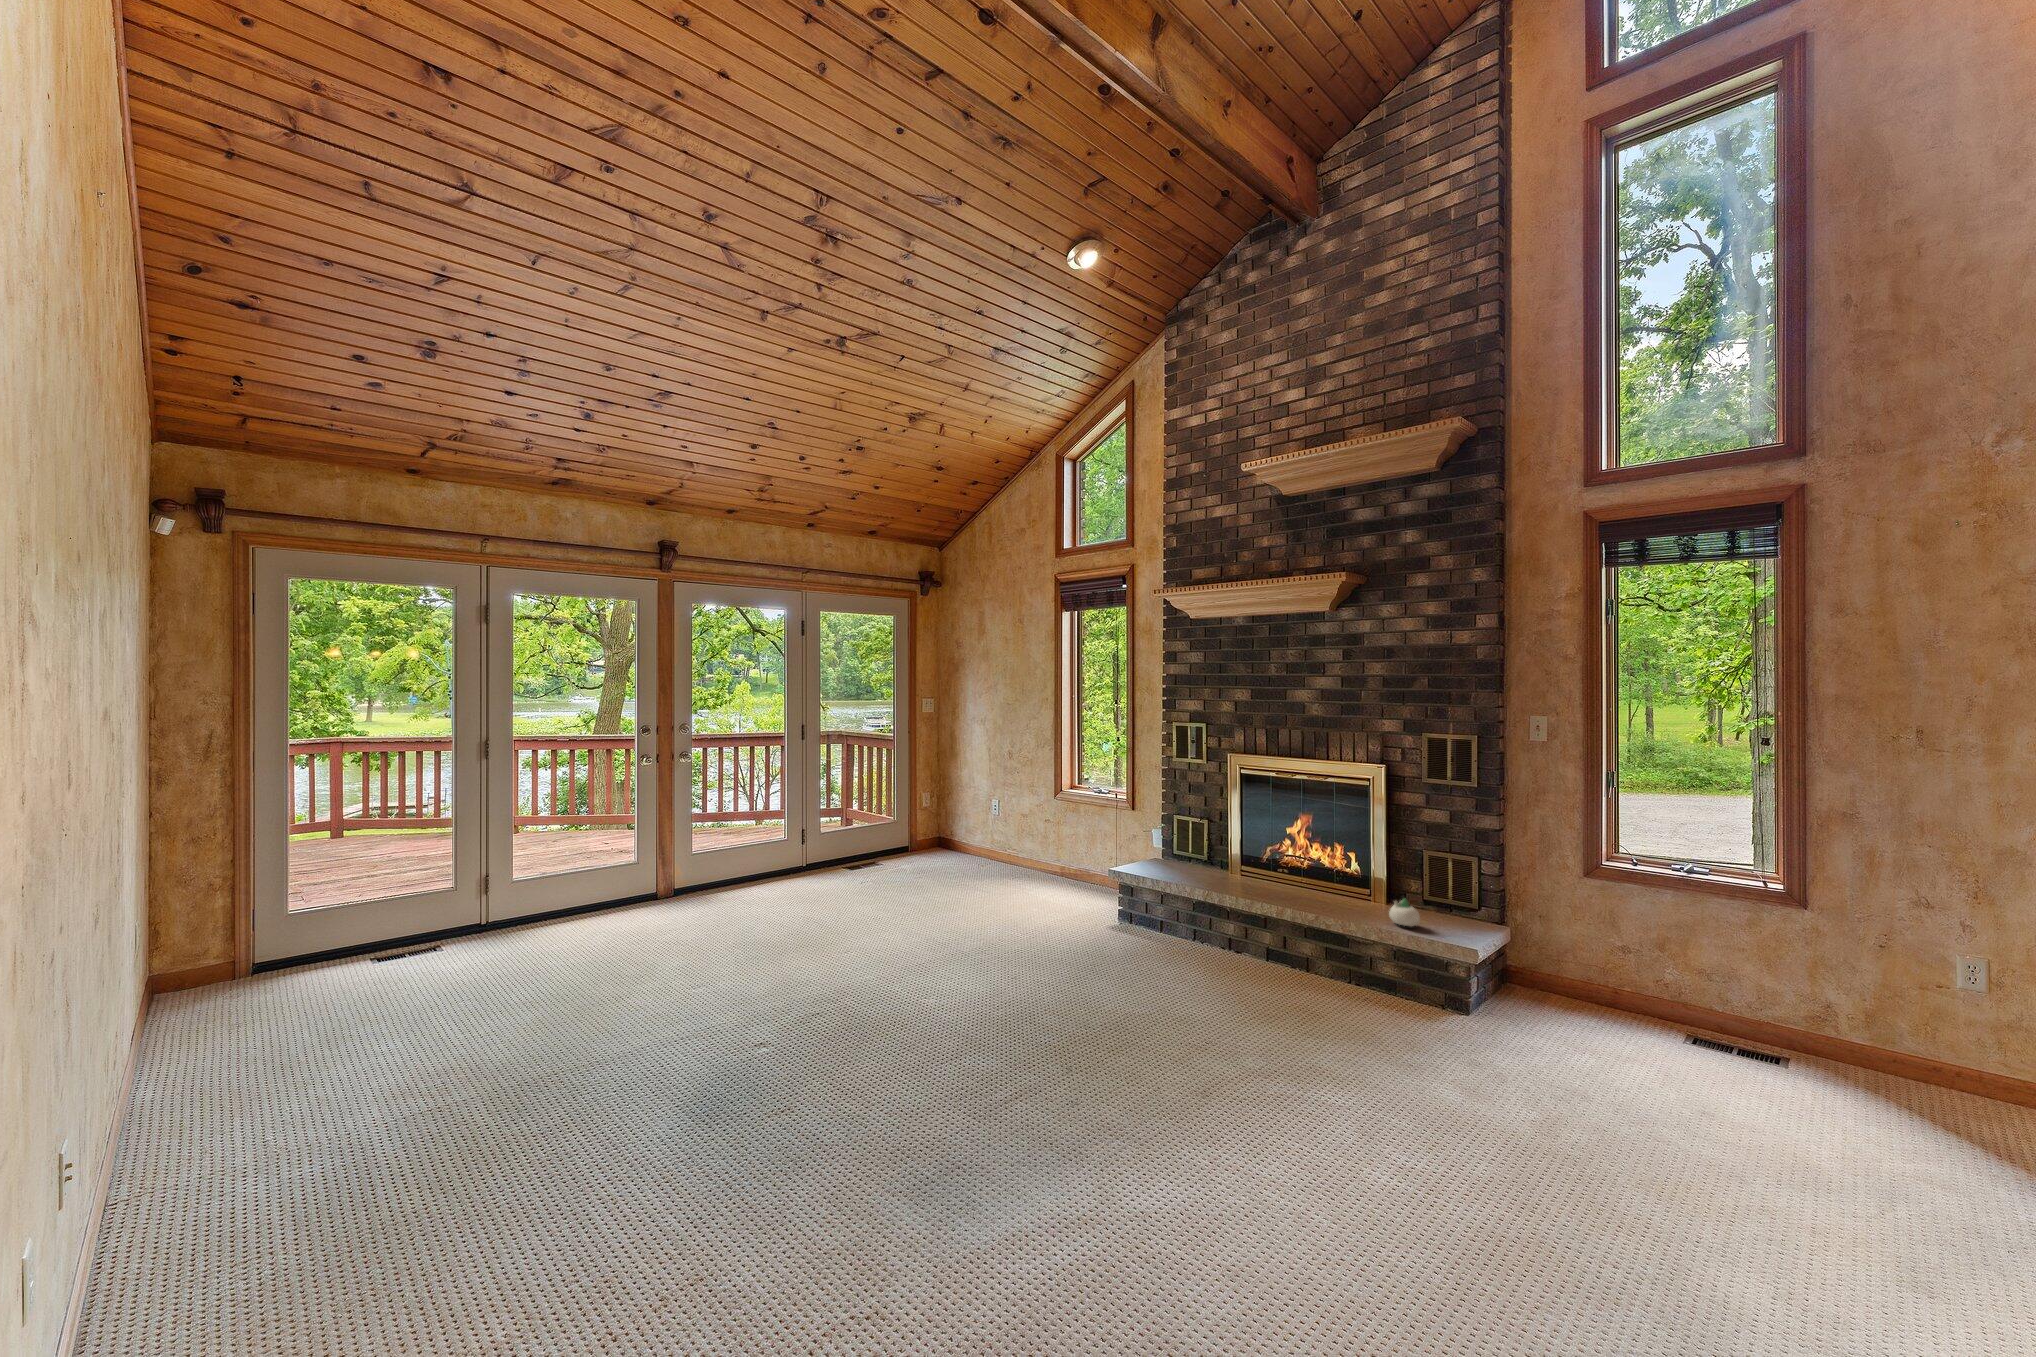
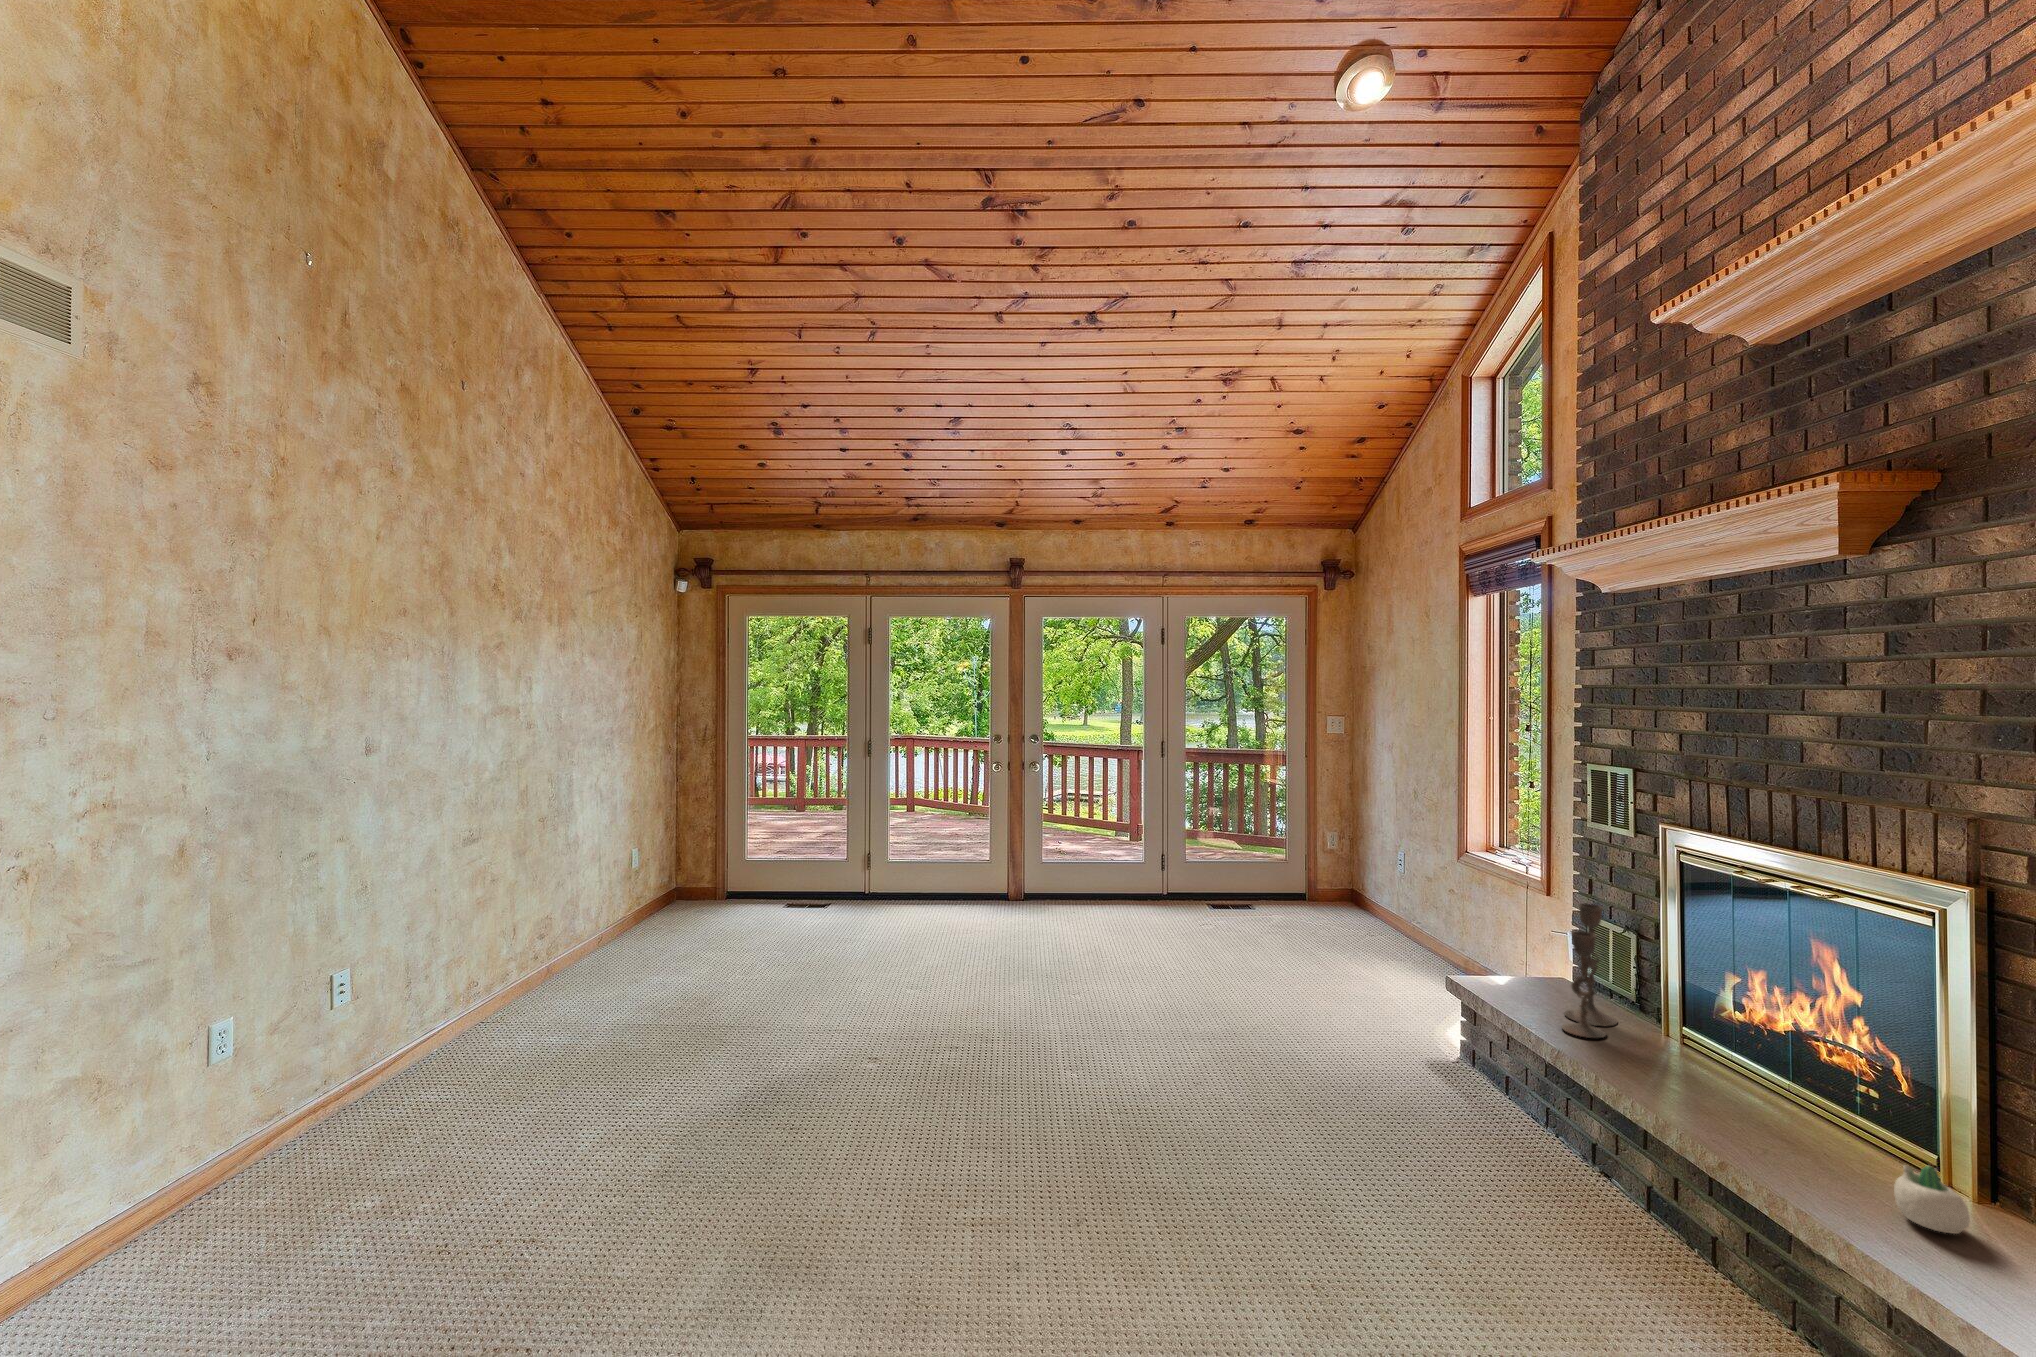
candlestick: none [1179,803,1212,880] -> present [1562,903,1617,1038]

